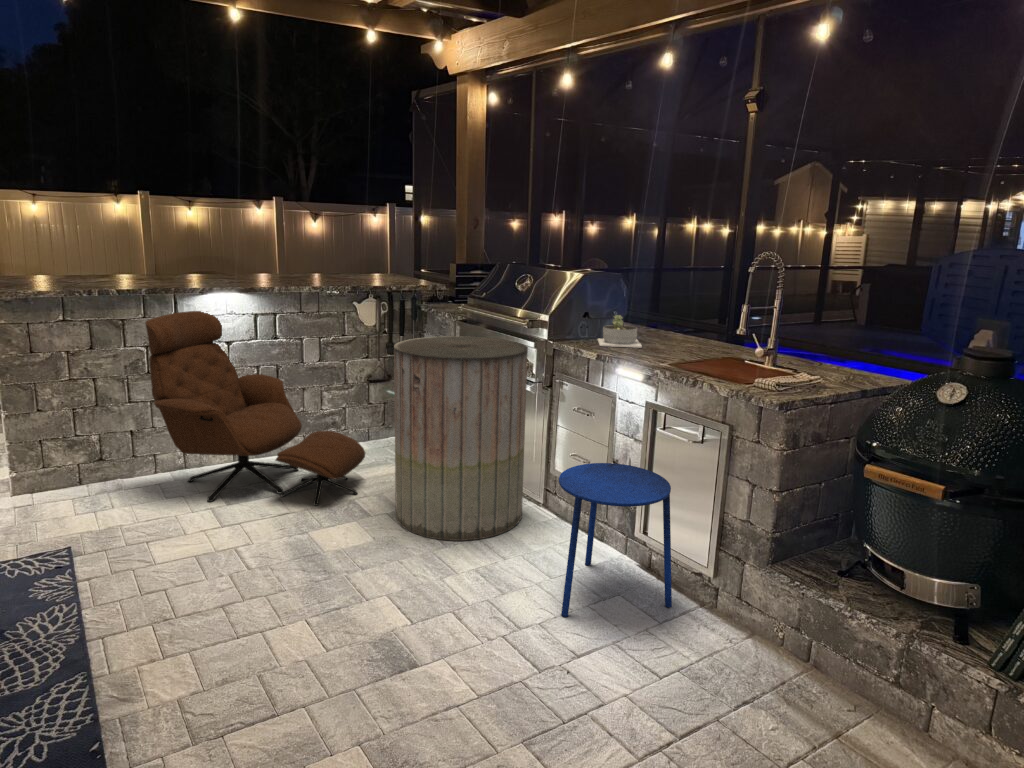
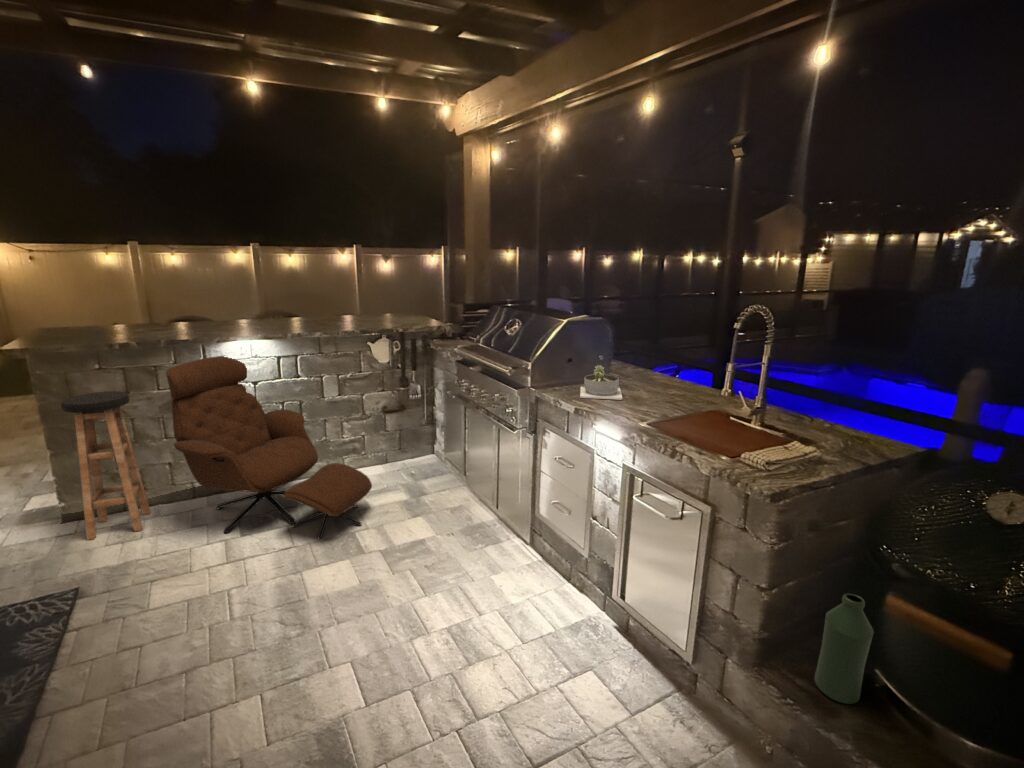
trash can: present [394,336,528,541] -> none [380,380,512,587]
bar stool: none [32,346,113,509] -> present [61,391,150,540]
side table: present [559,463,672,617] -> none [525,526,647,702]
bottle: none [819,489,865,583] -> present [814,594,874,704]

